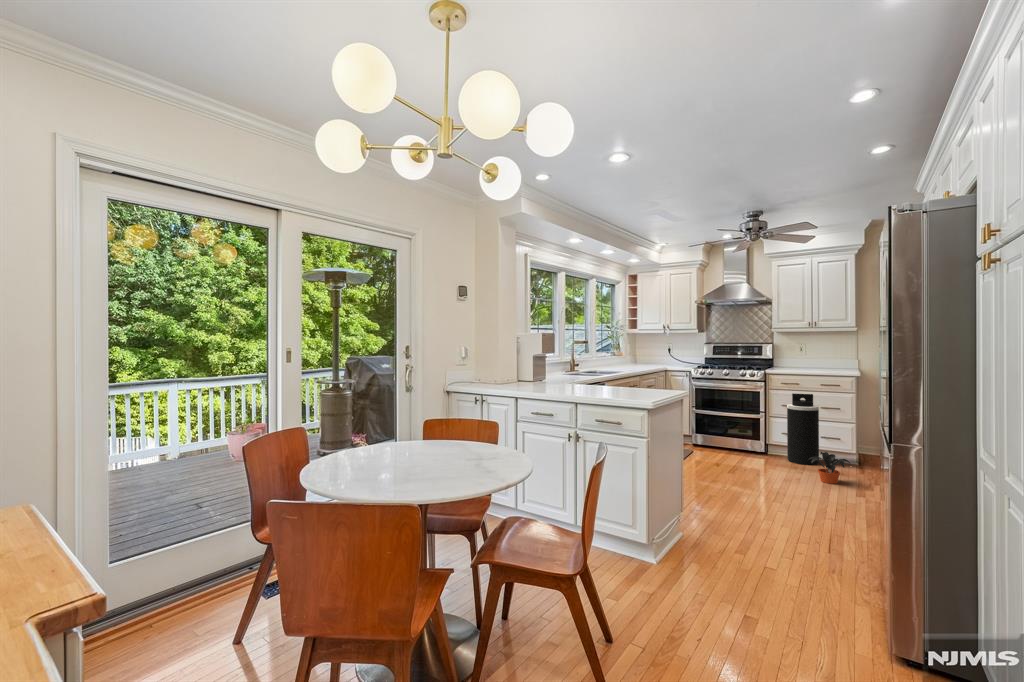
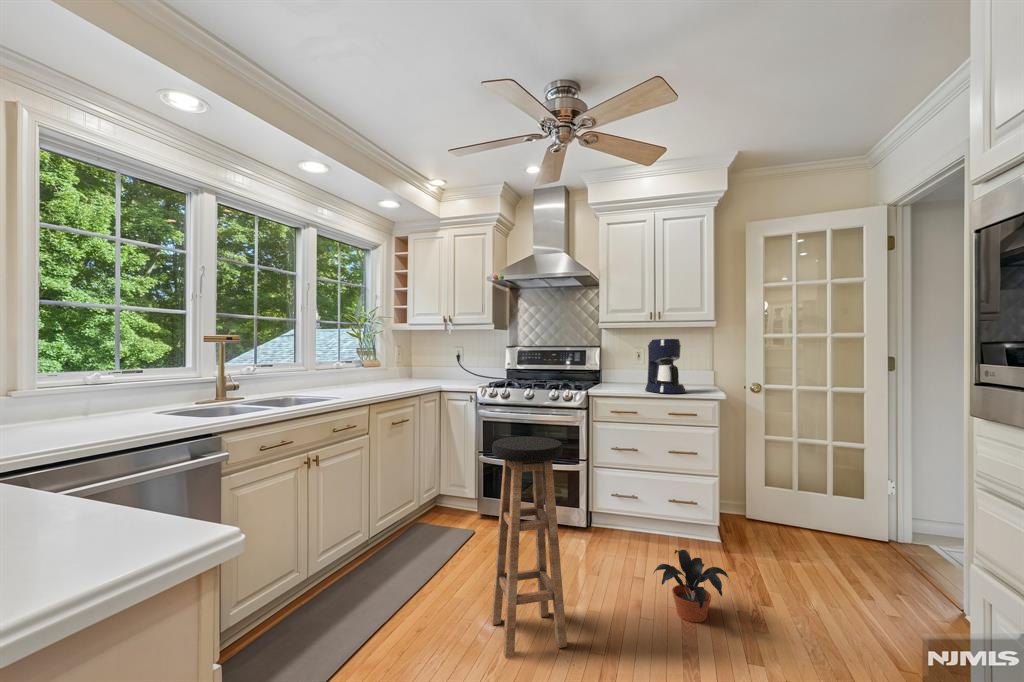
coffee maker: none [805,340,833,373] -> present [645,339,686,393]
bar stool: none [720,390,761,483] -> present [491,436,567,658]
trash can: present [787,393,819,465] -> none [620,430,668,557]

